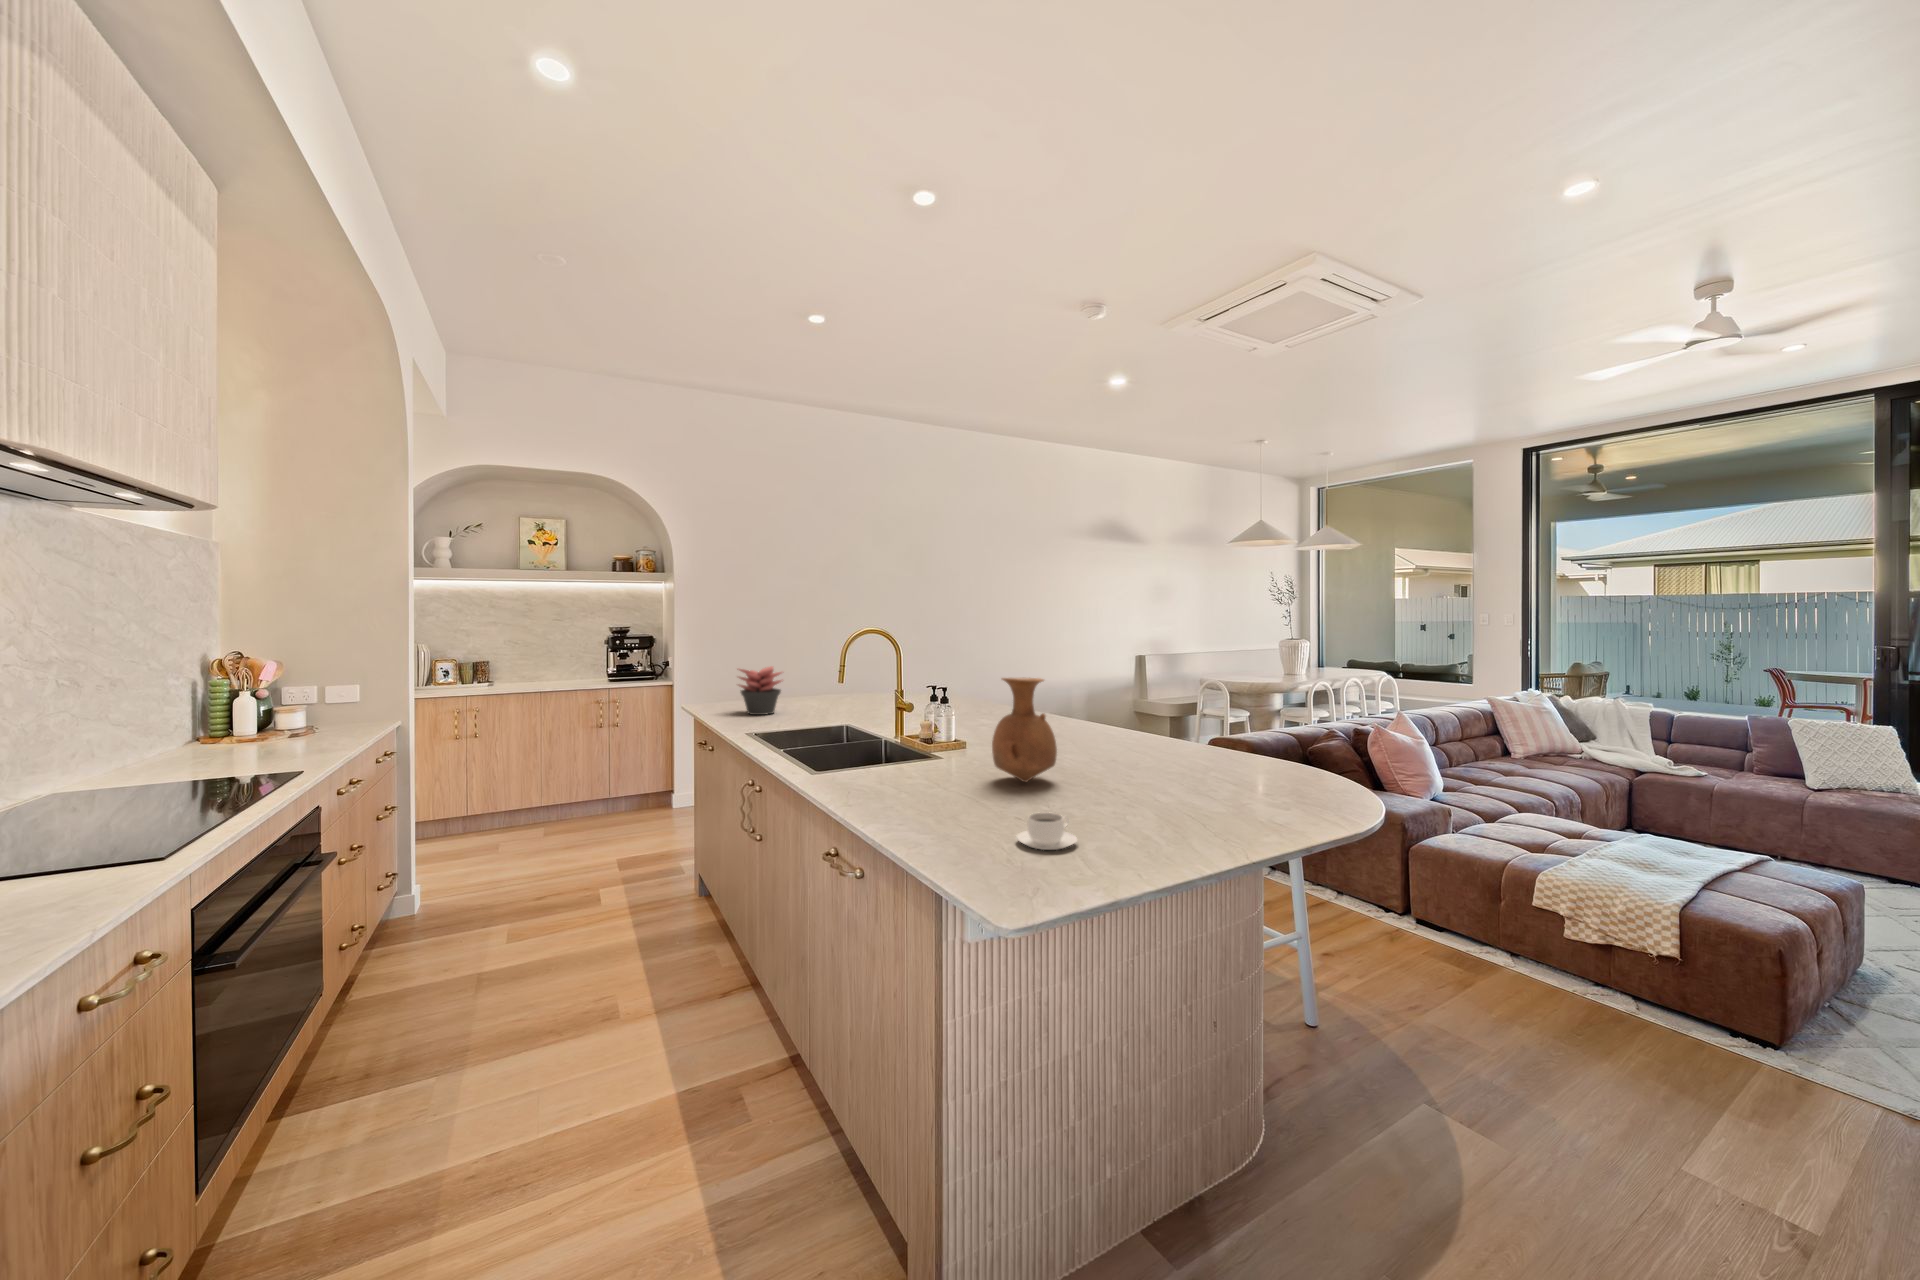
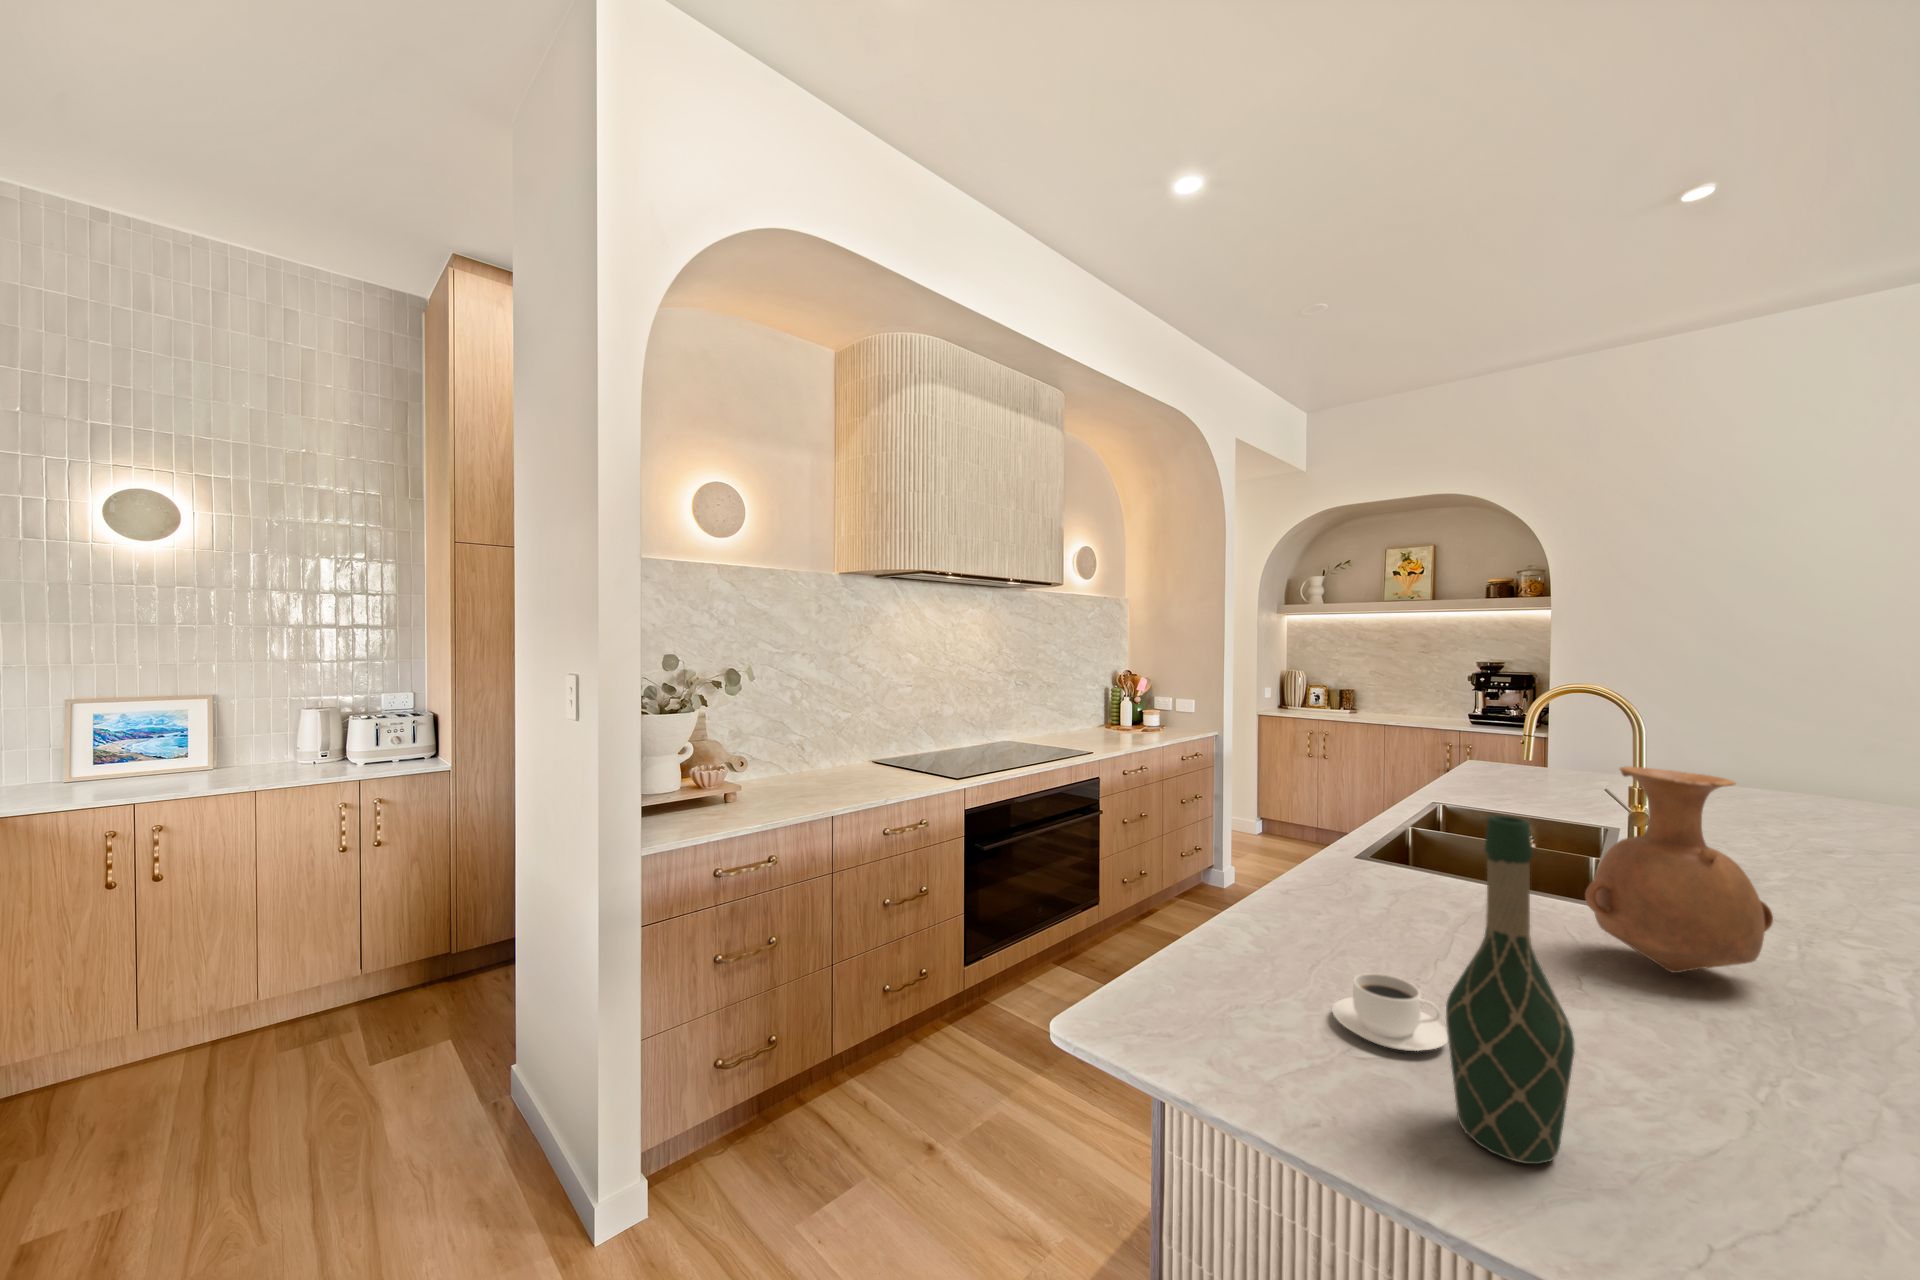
succulent plant: present [739,666,782,715] -> none [1488,716,1560,782]
wine bottle: none [1120,695,1173,859] -> present [1446,815,1575,1164]

